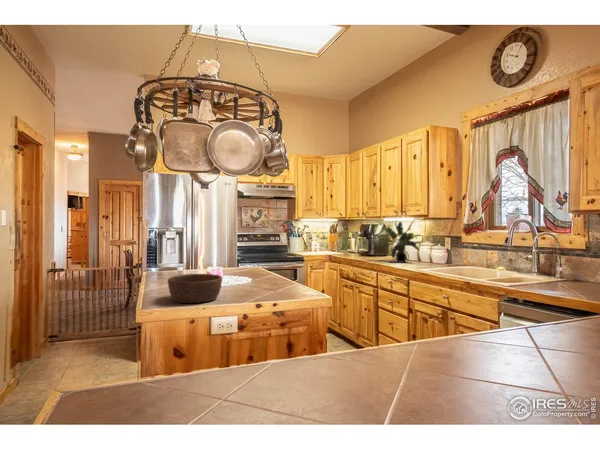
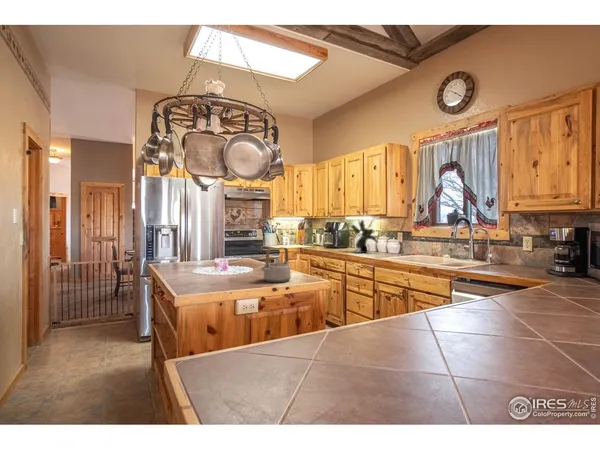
teapot: none [246,256,283,298] -> present [261,247,291,283]
wooden bowl: present [168,274,222,303] -> none [195,264,241,289]

